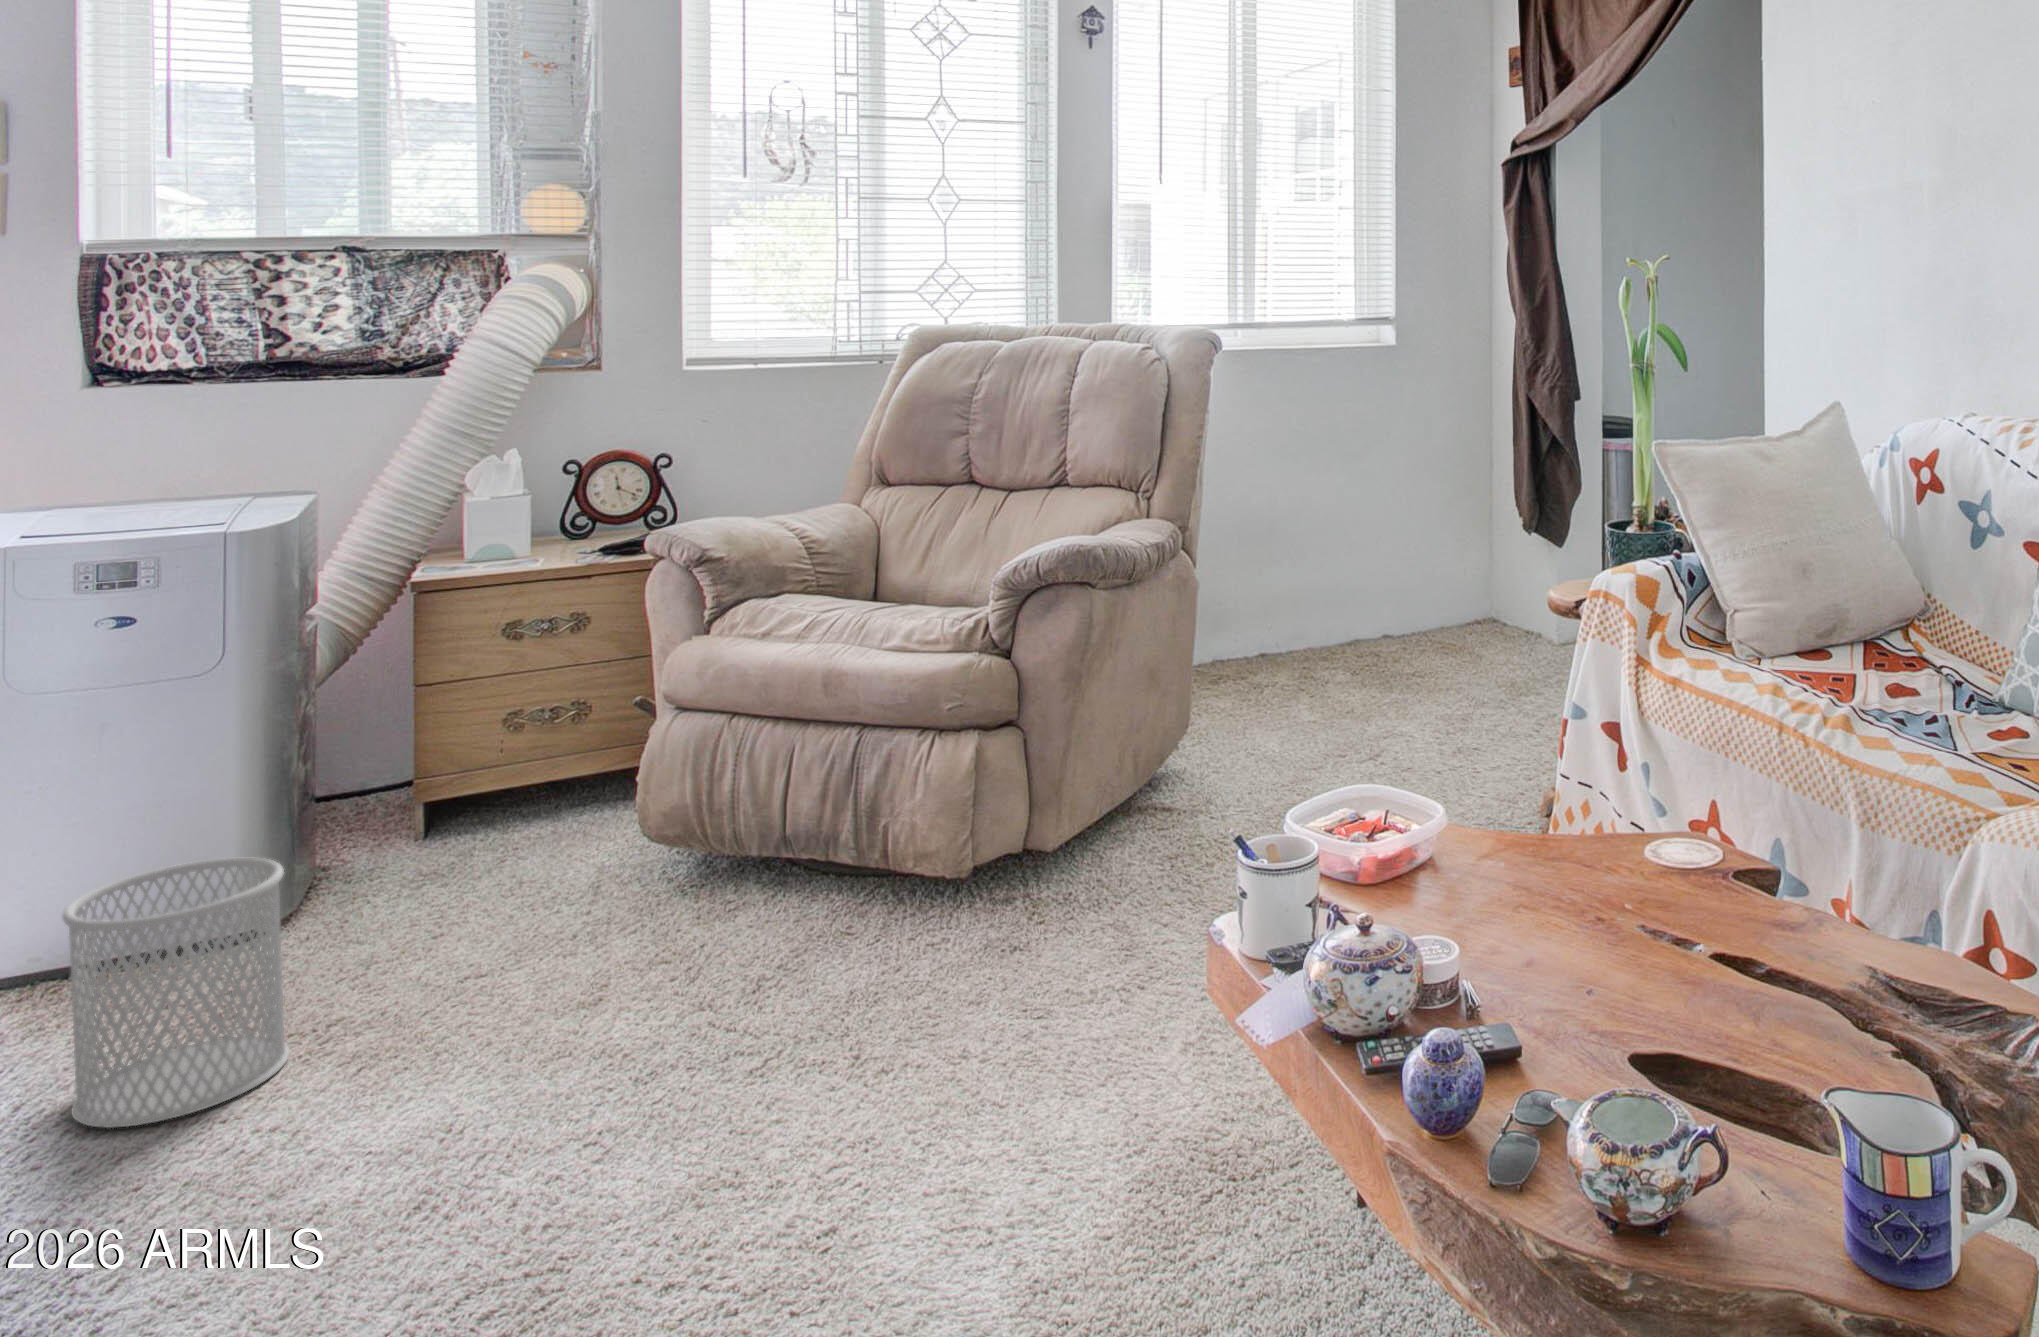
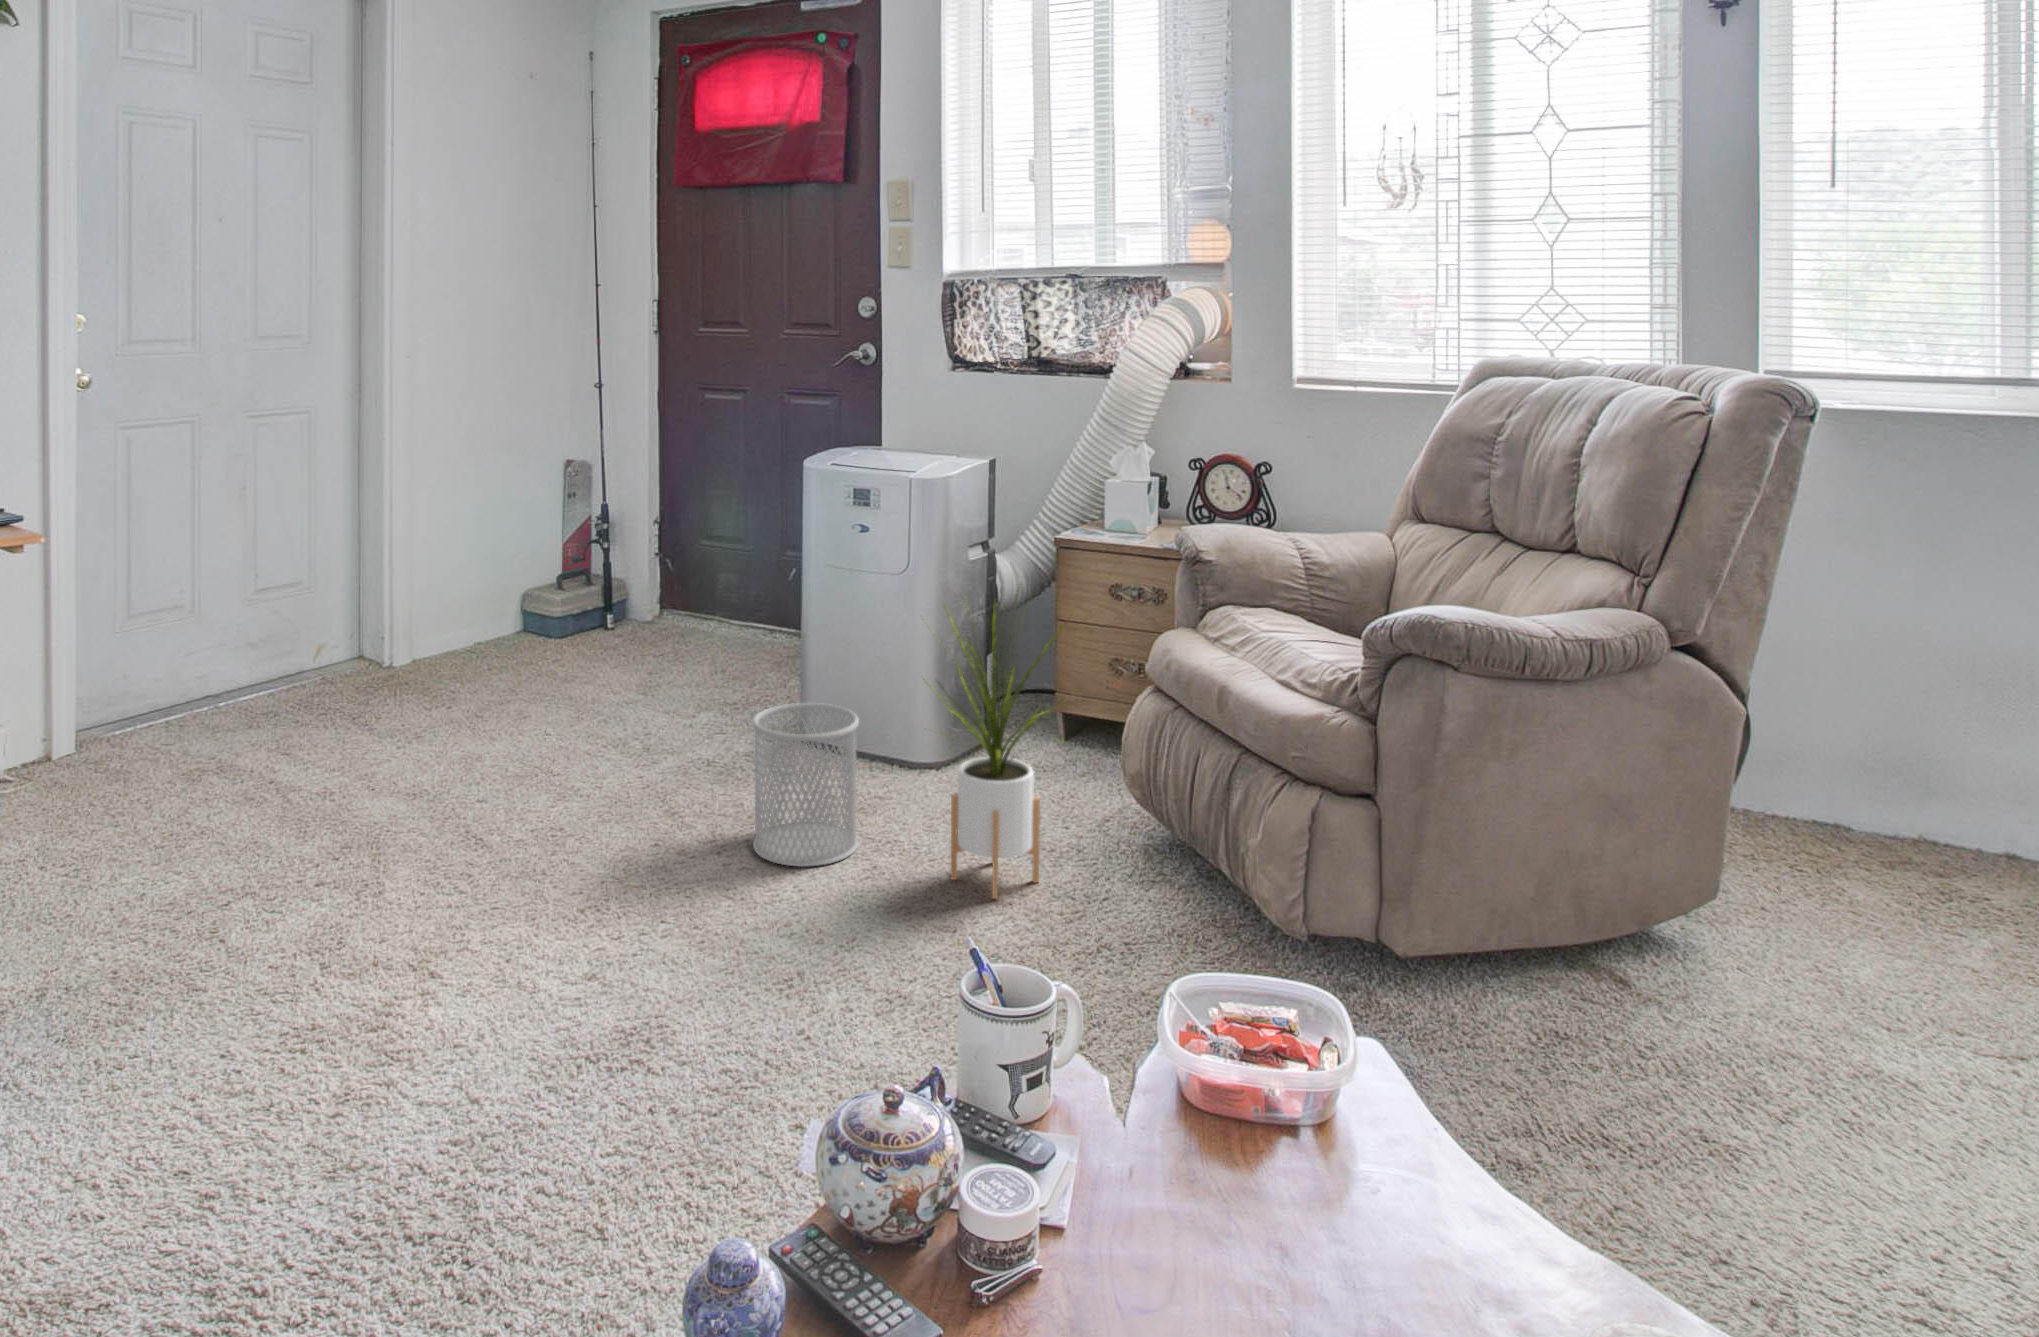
house plant: none [422,606,671,1015] -> present [939,597,1066,899]

